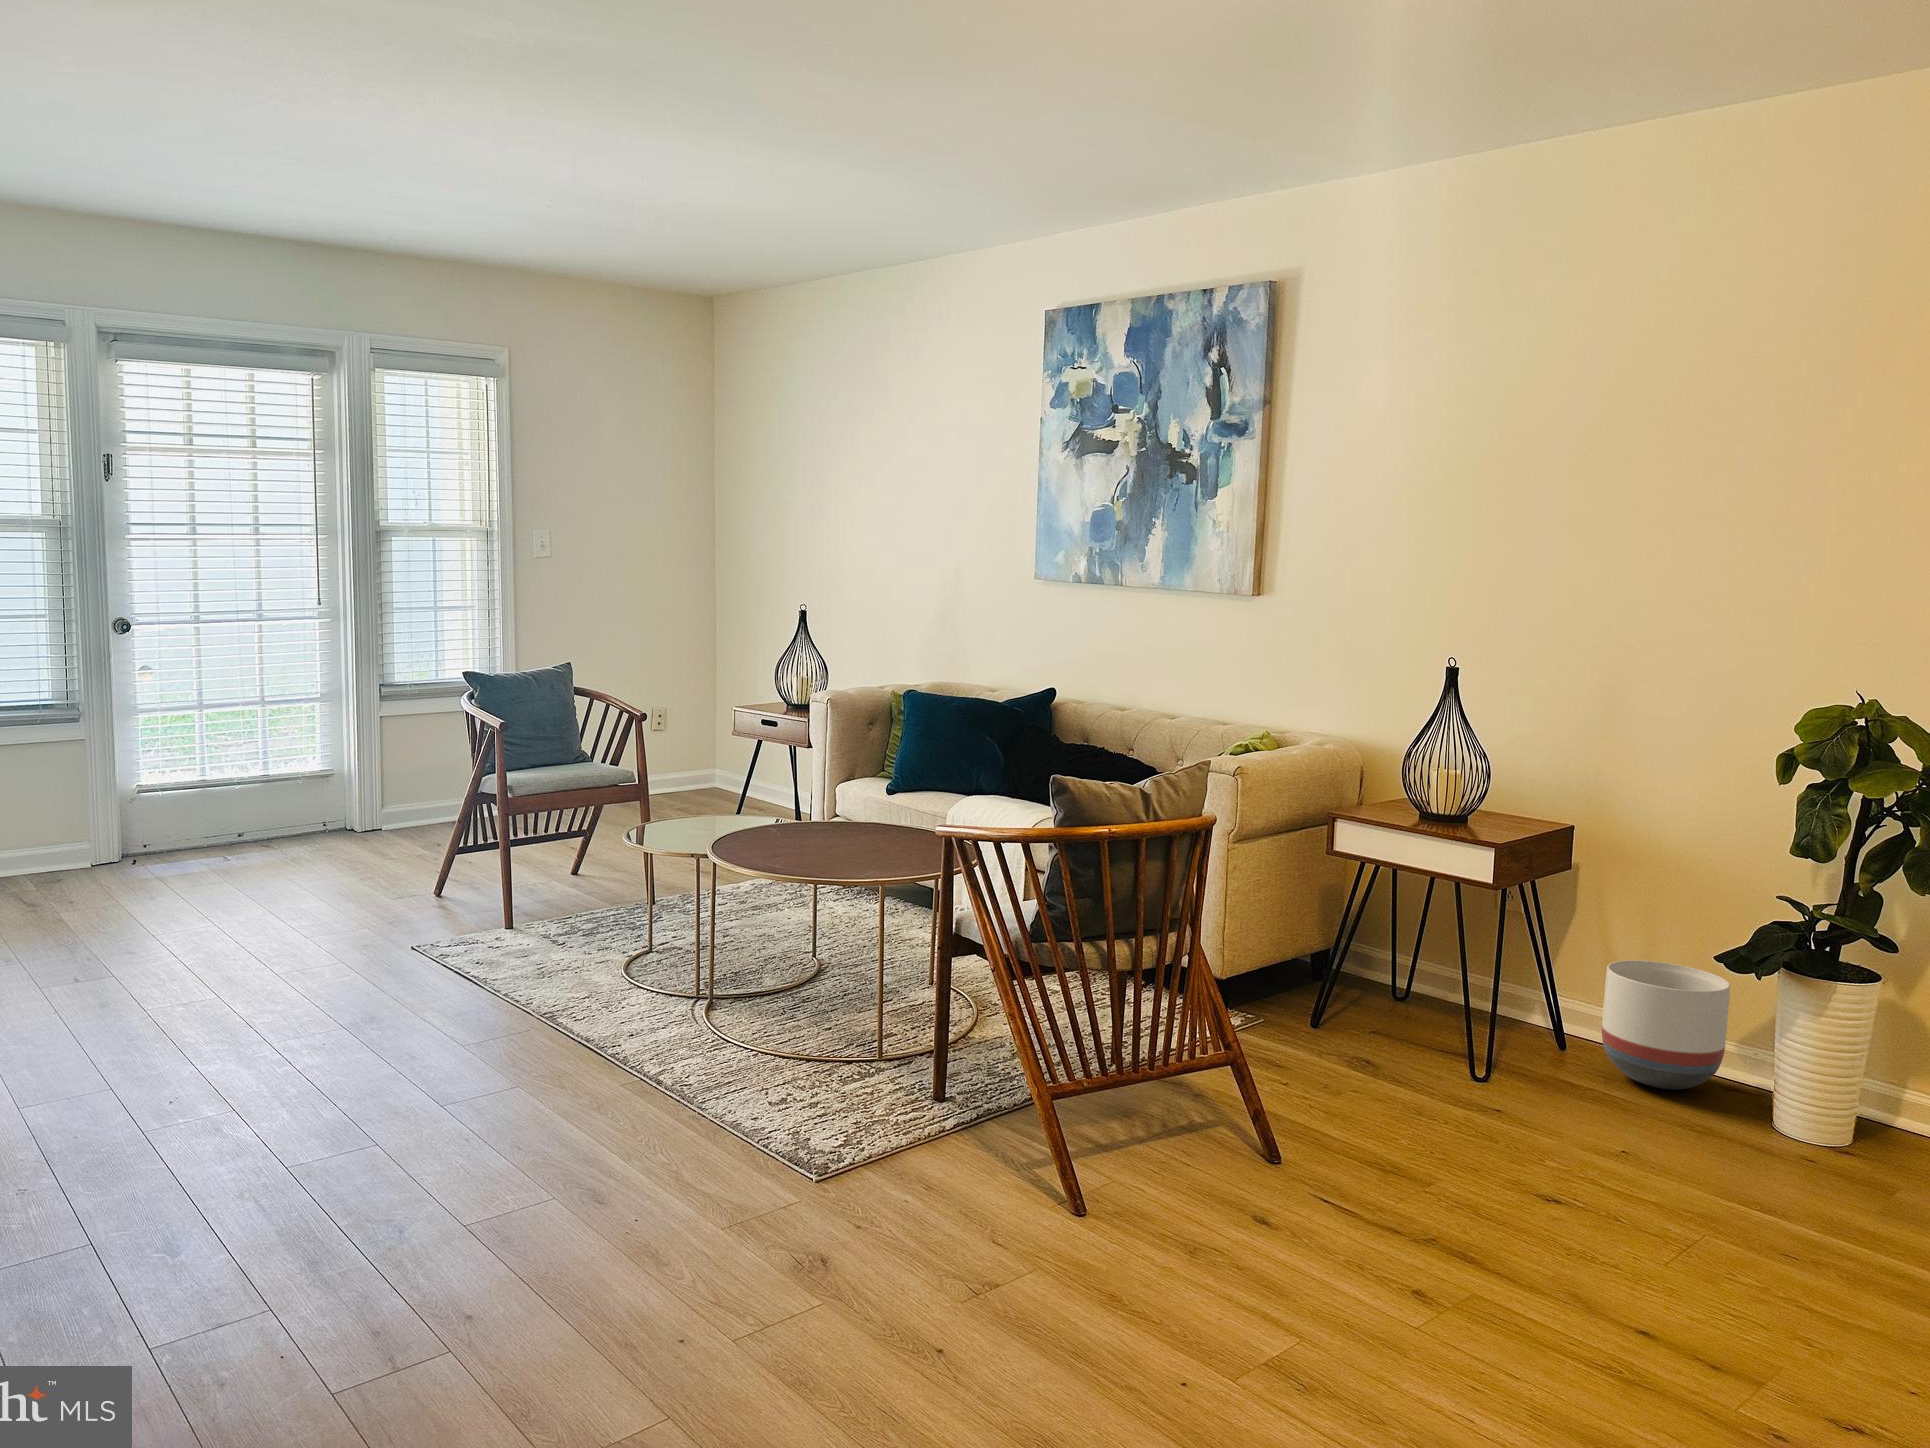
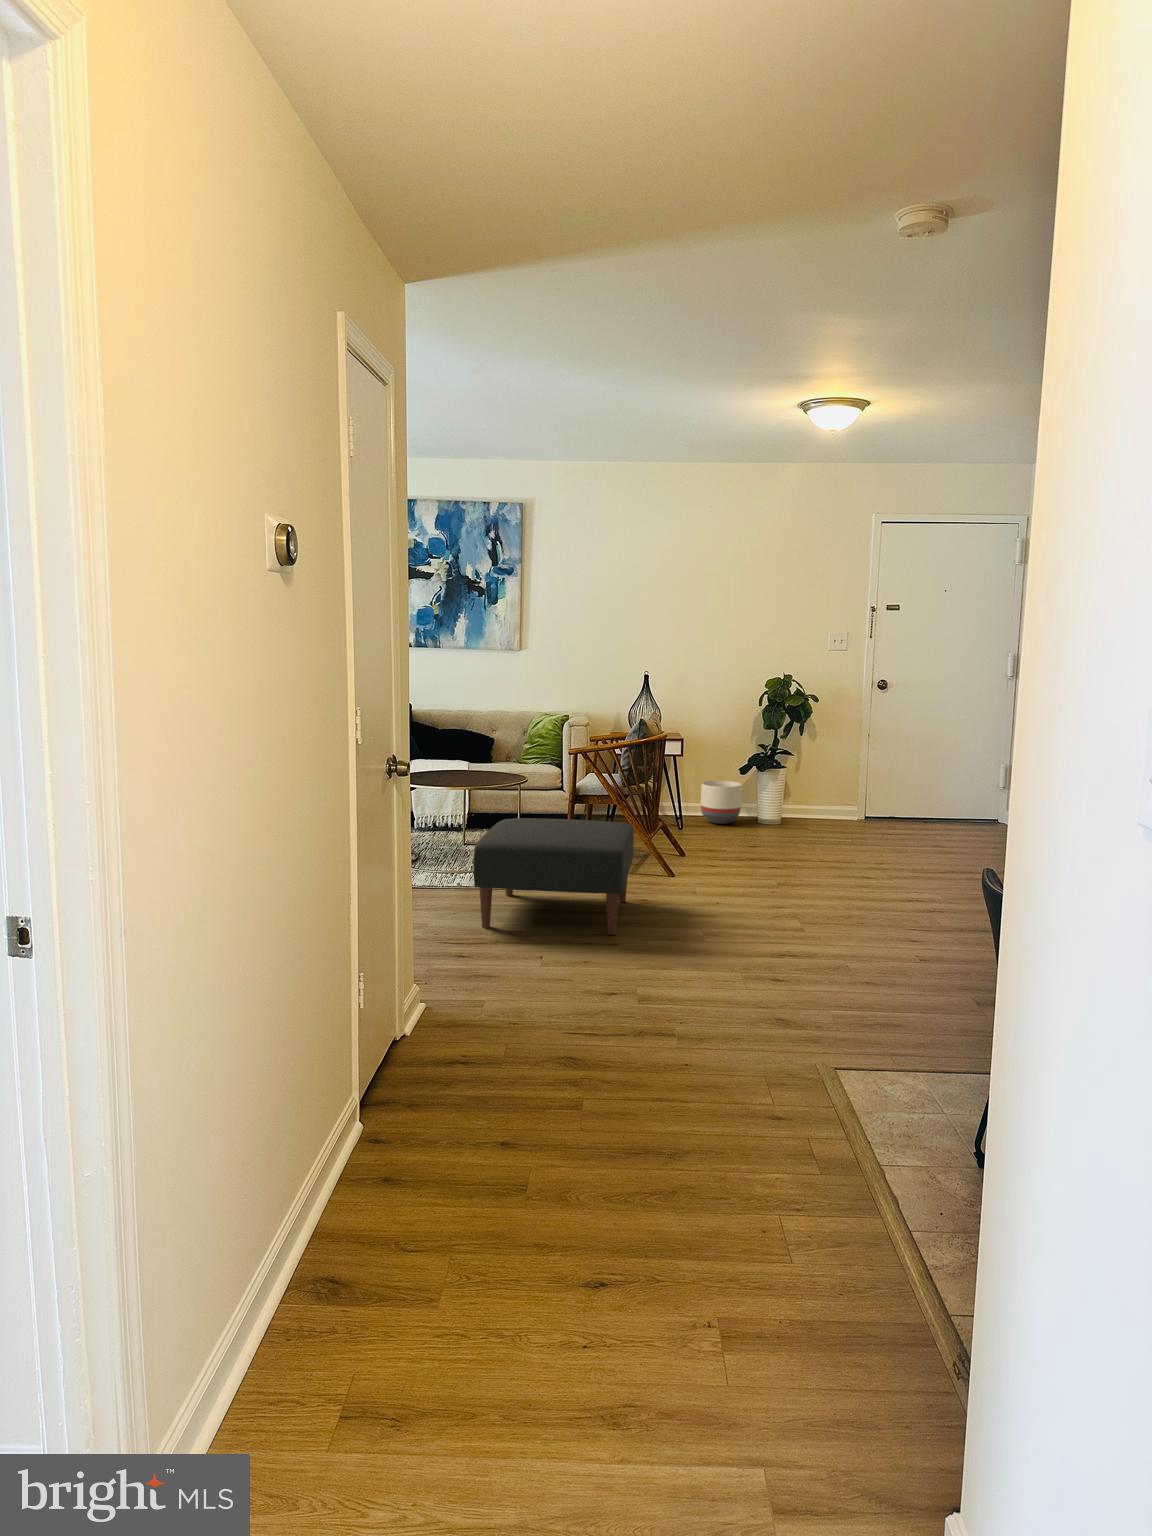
ottoman: none [449,922,887,1257] -> present [474,818,634,935]

